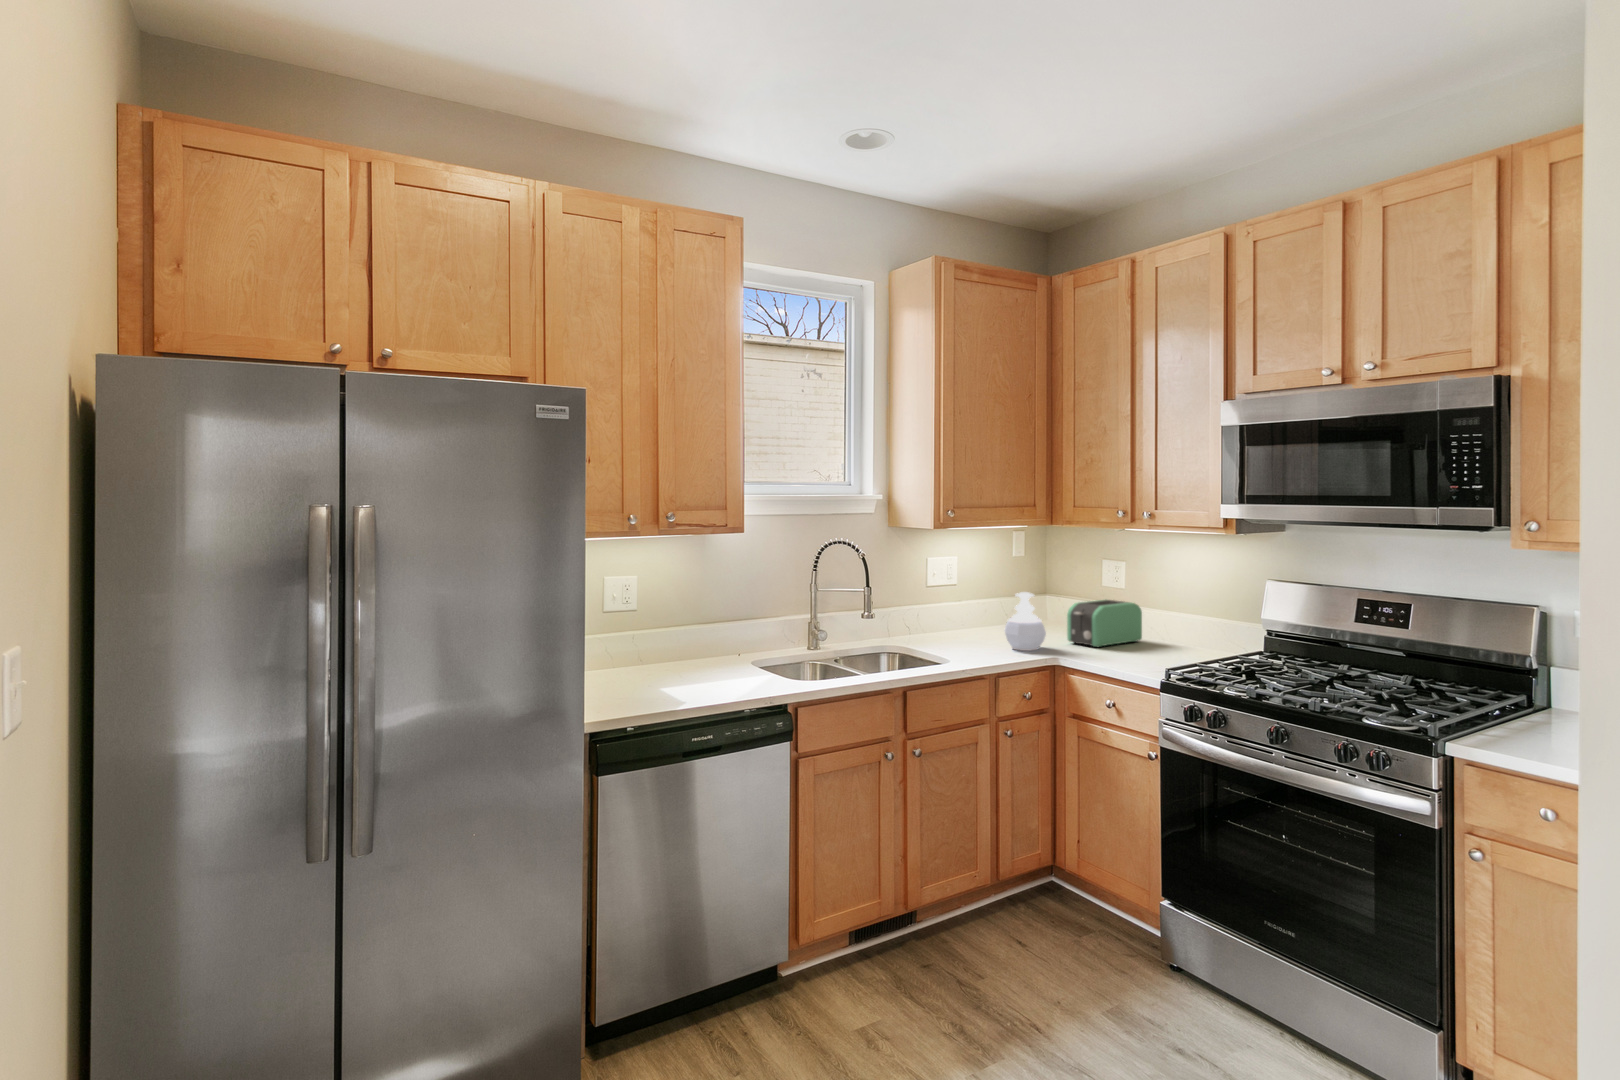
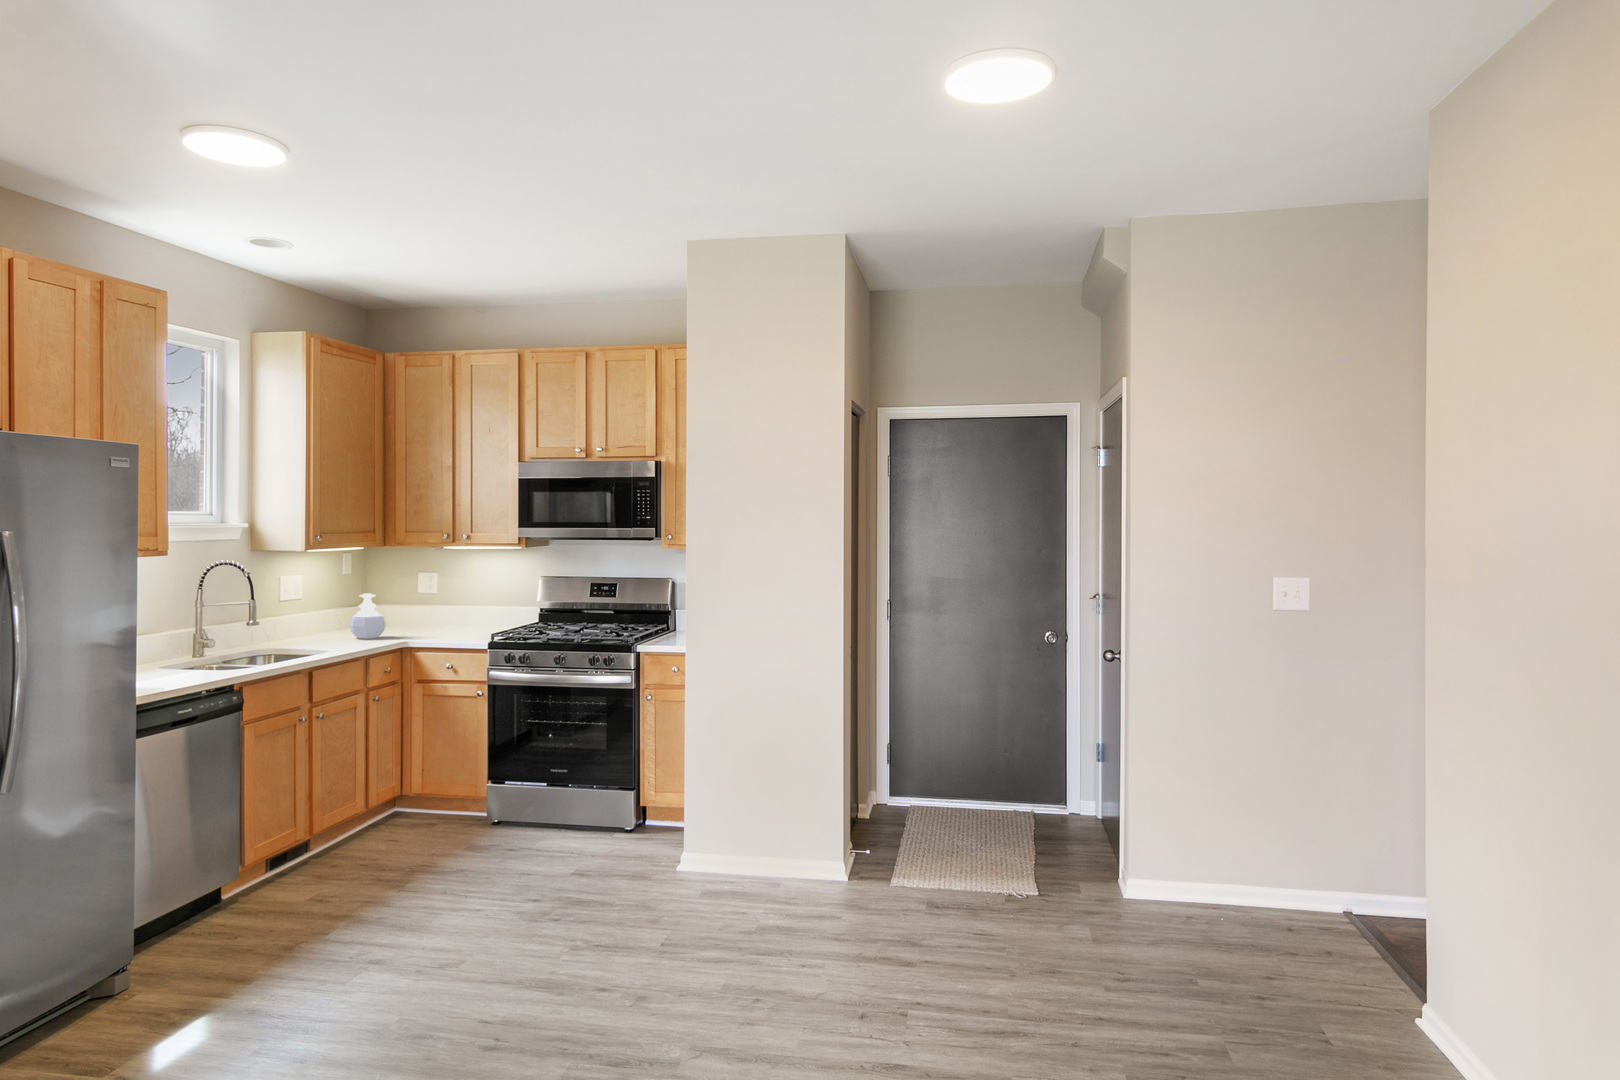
toaster: present [1067,600,1142,647] -> none [397,599,451,633]

